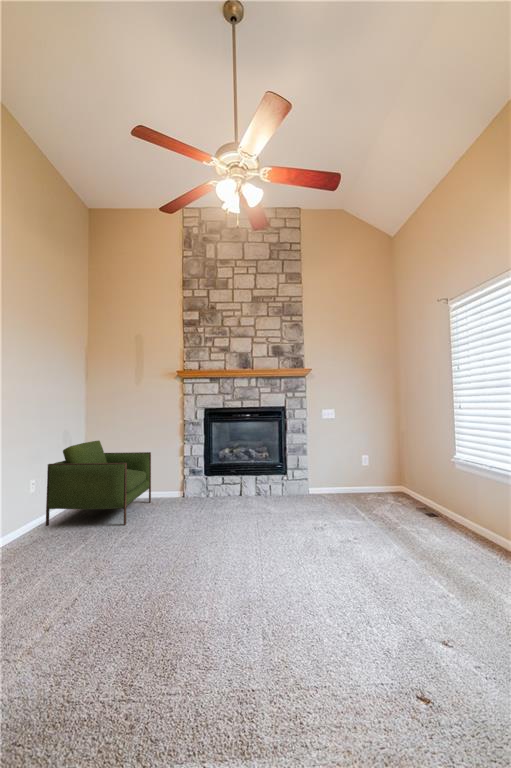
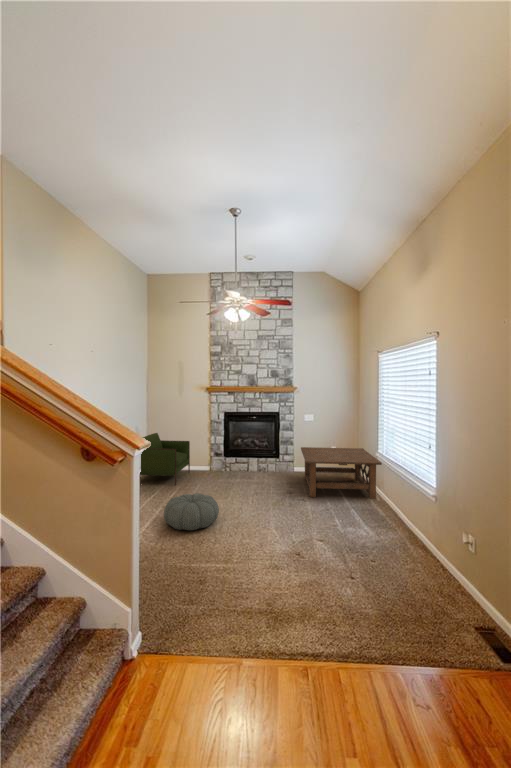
coffee table: none [324,455,476,537] -> present [301,447,382,499]
pouf: none [82,545,207,641] -> present [164,493,219,530]

